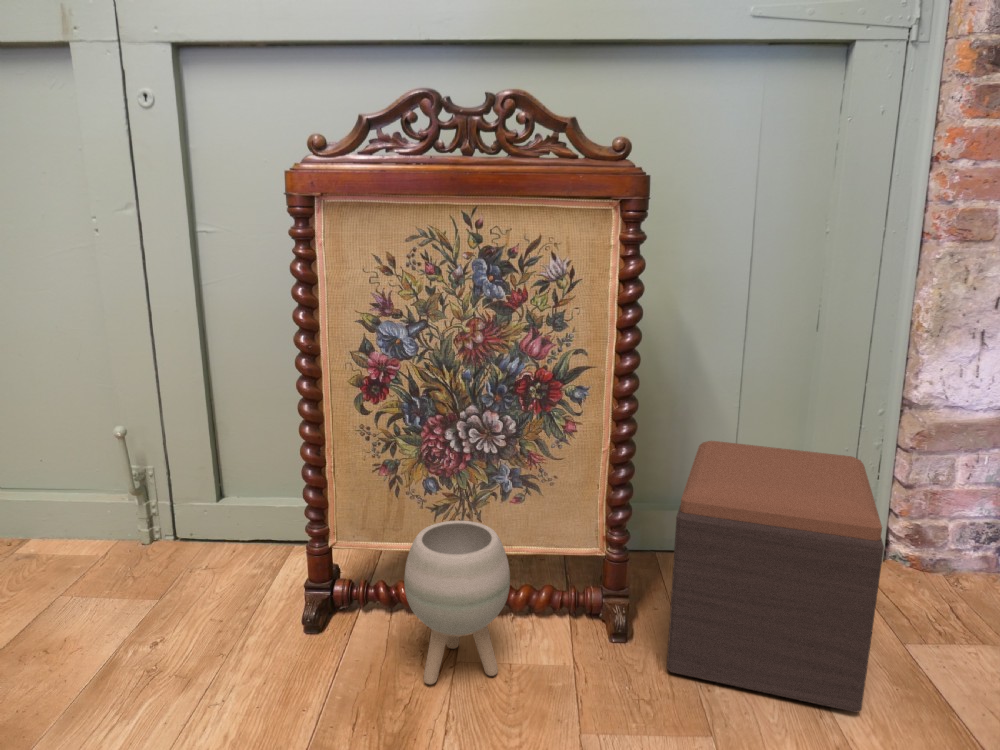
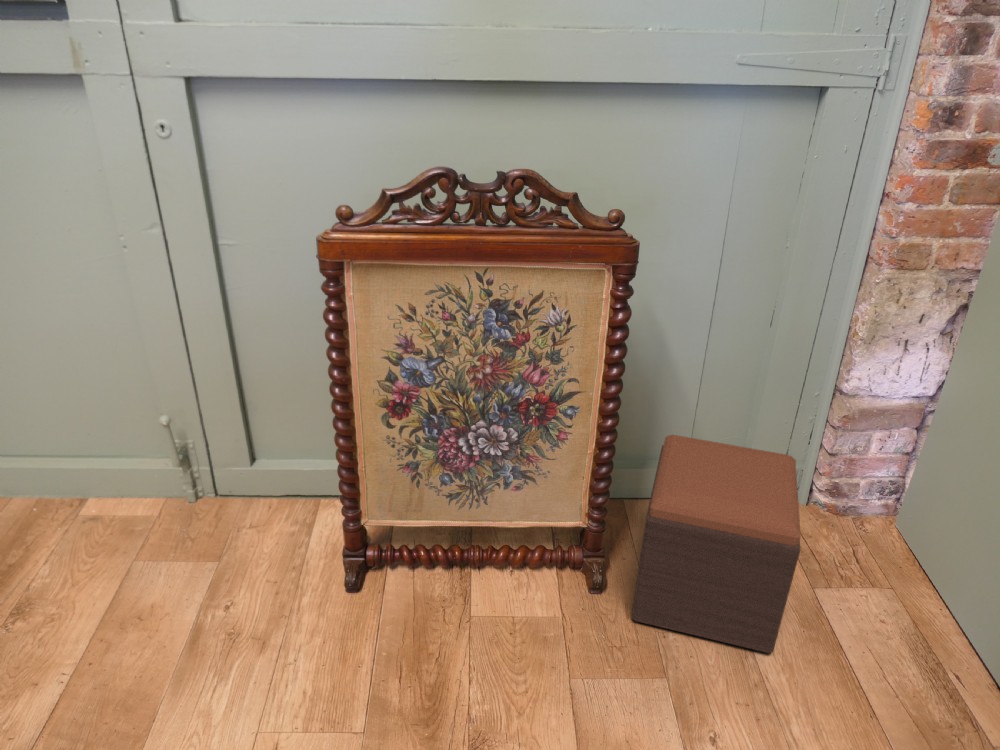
planter: present [404,521,510,684] -> none [431,514,514,637]

